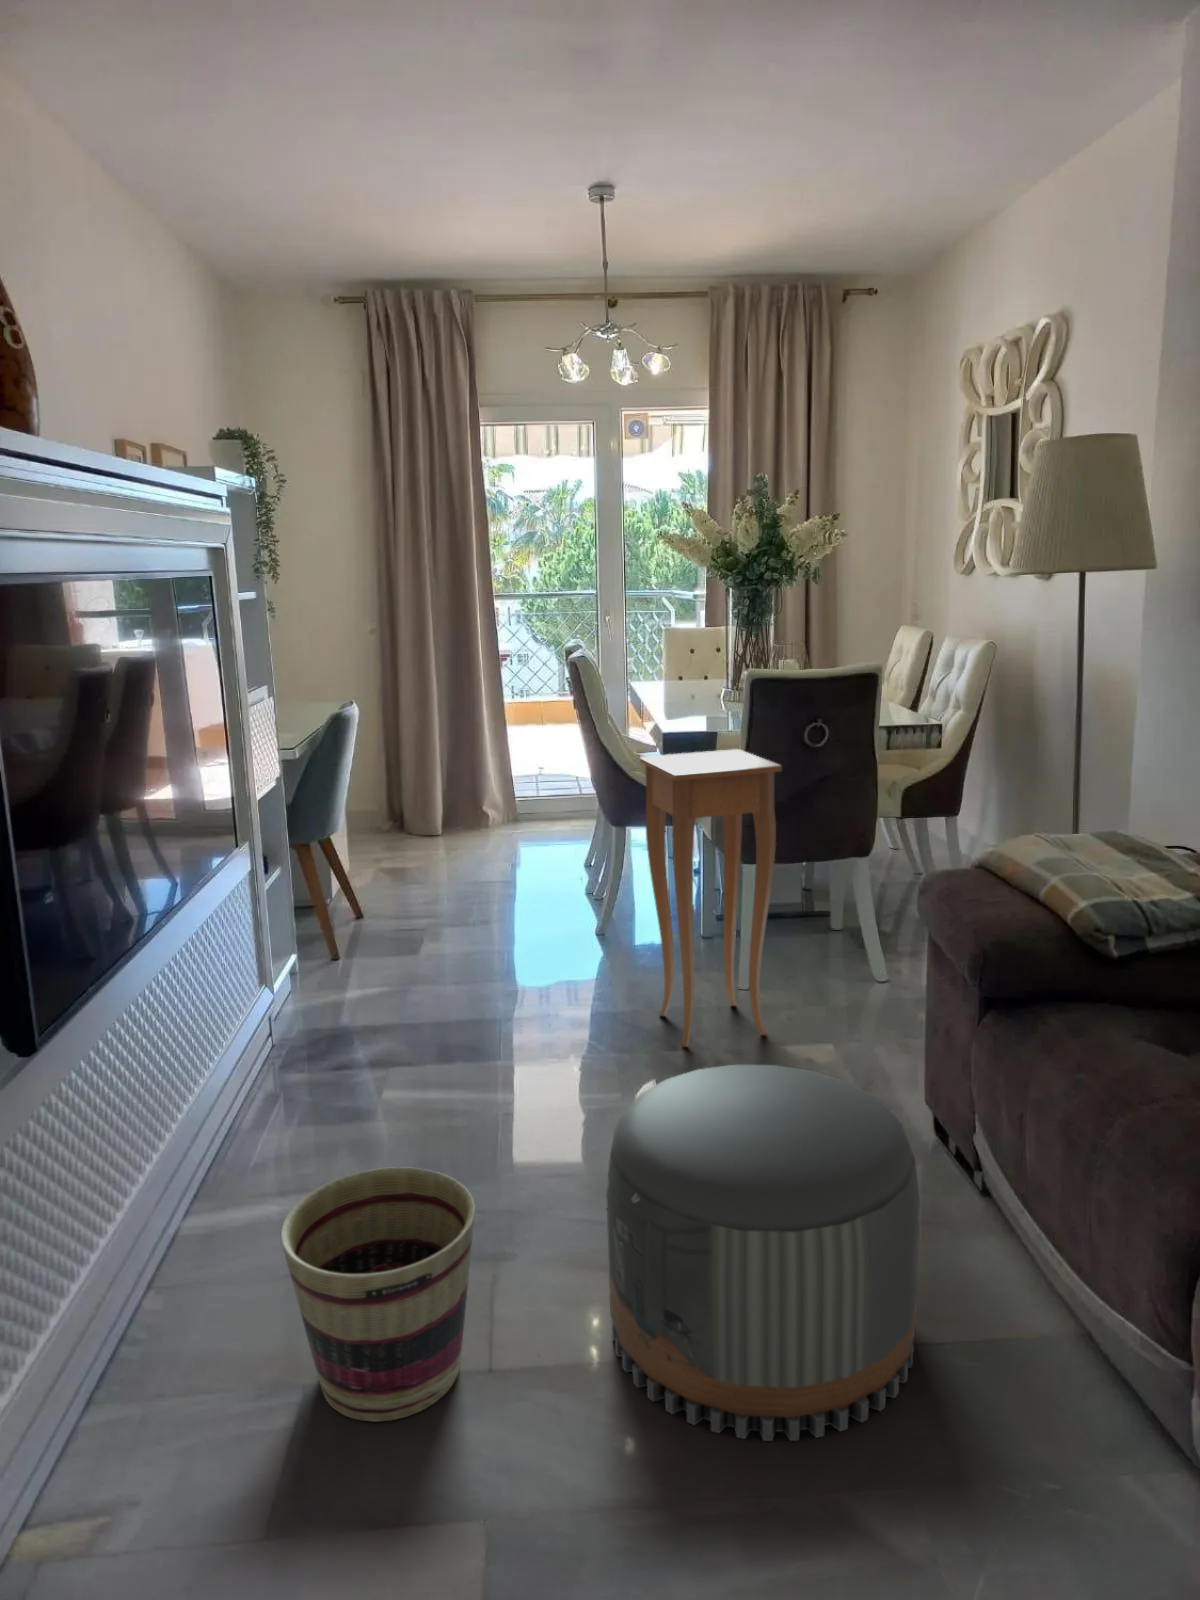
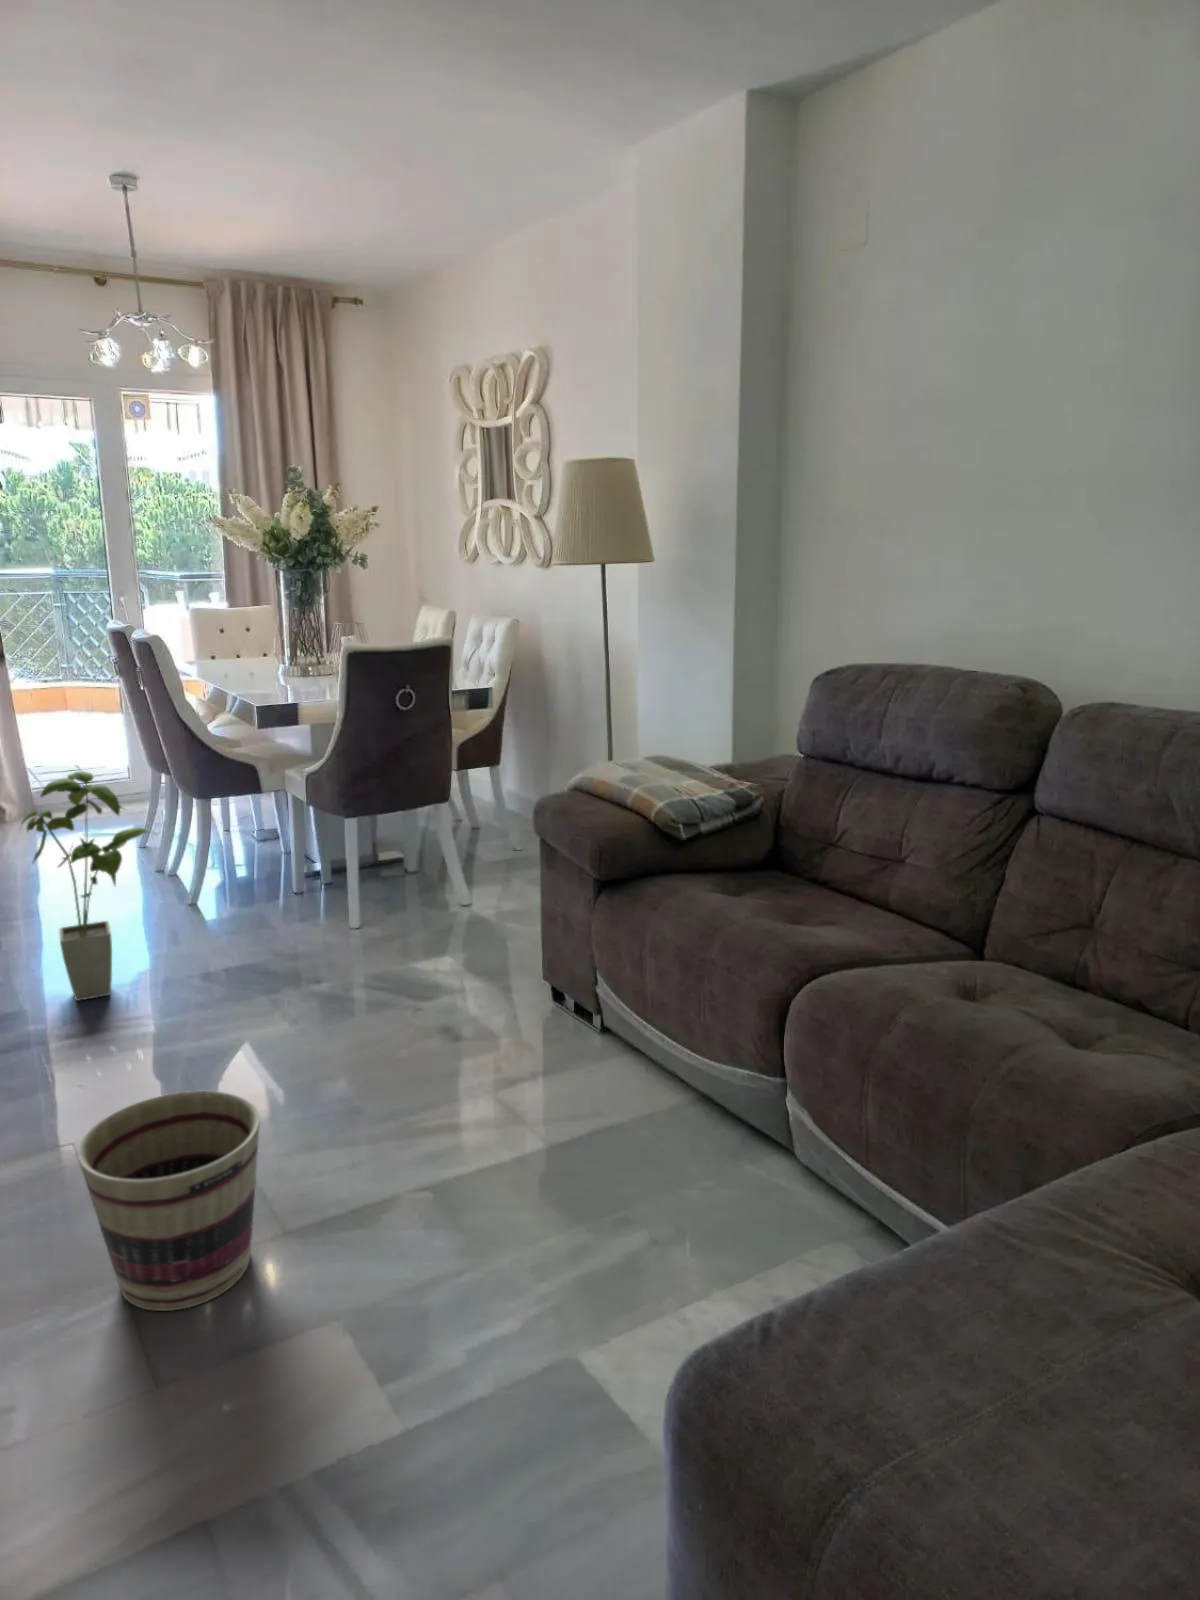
side table: present [640,749,782,1047] -> none [251,715,388,981]
house plant: none [416,793,543,1023] -> present [22,772,151,1001]
pouf: present [606,1065,920,1441] -> none [351,954,596,1229]

